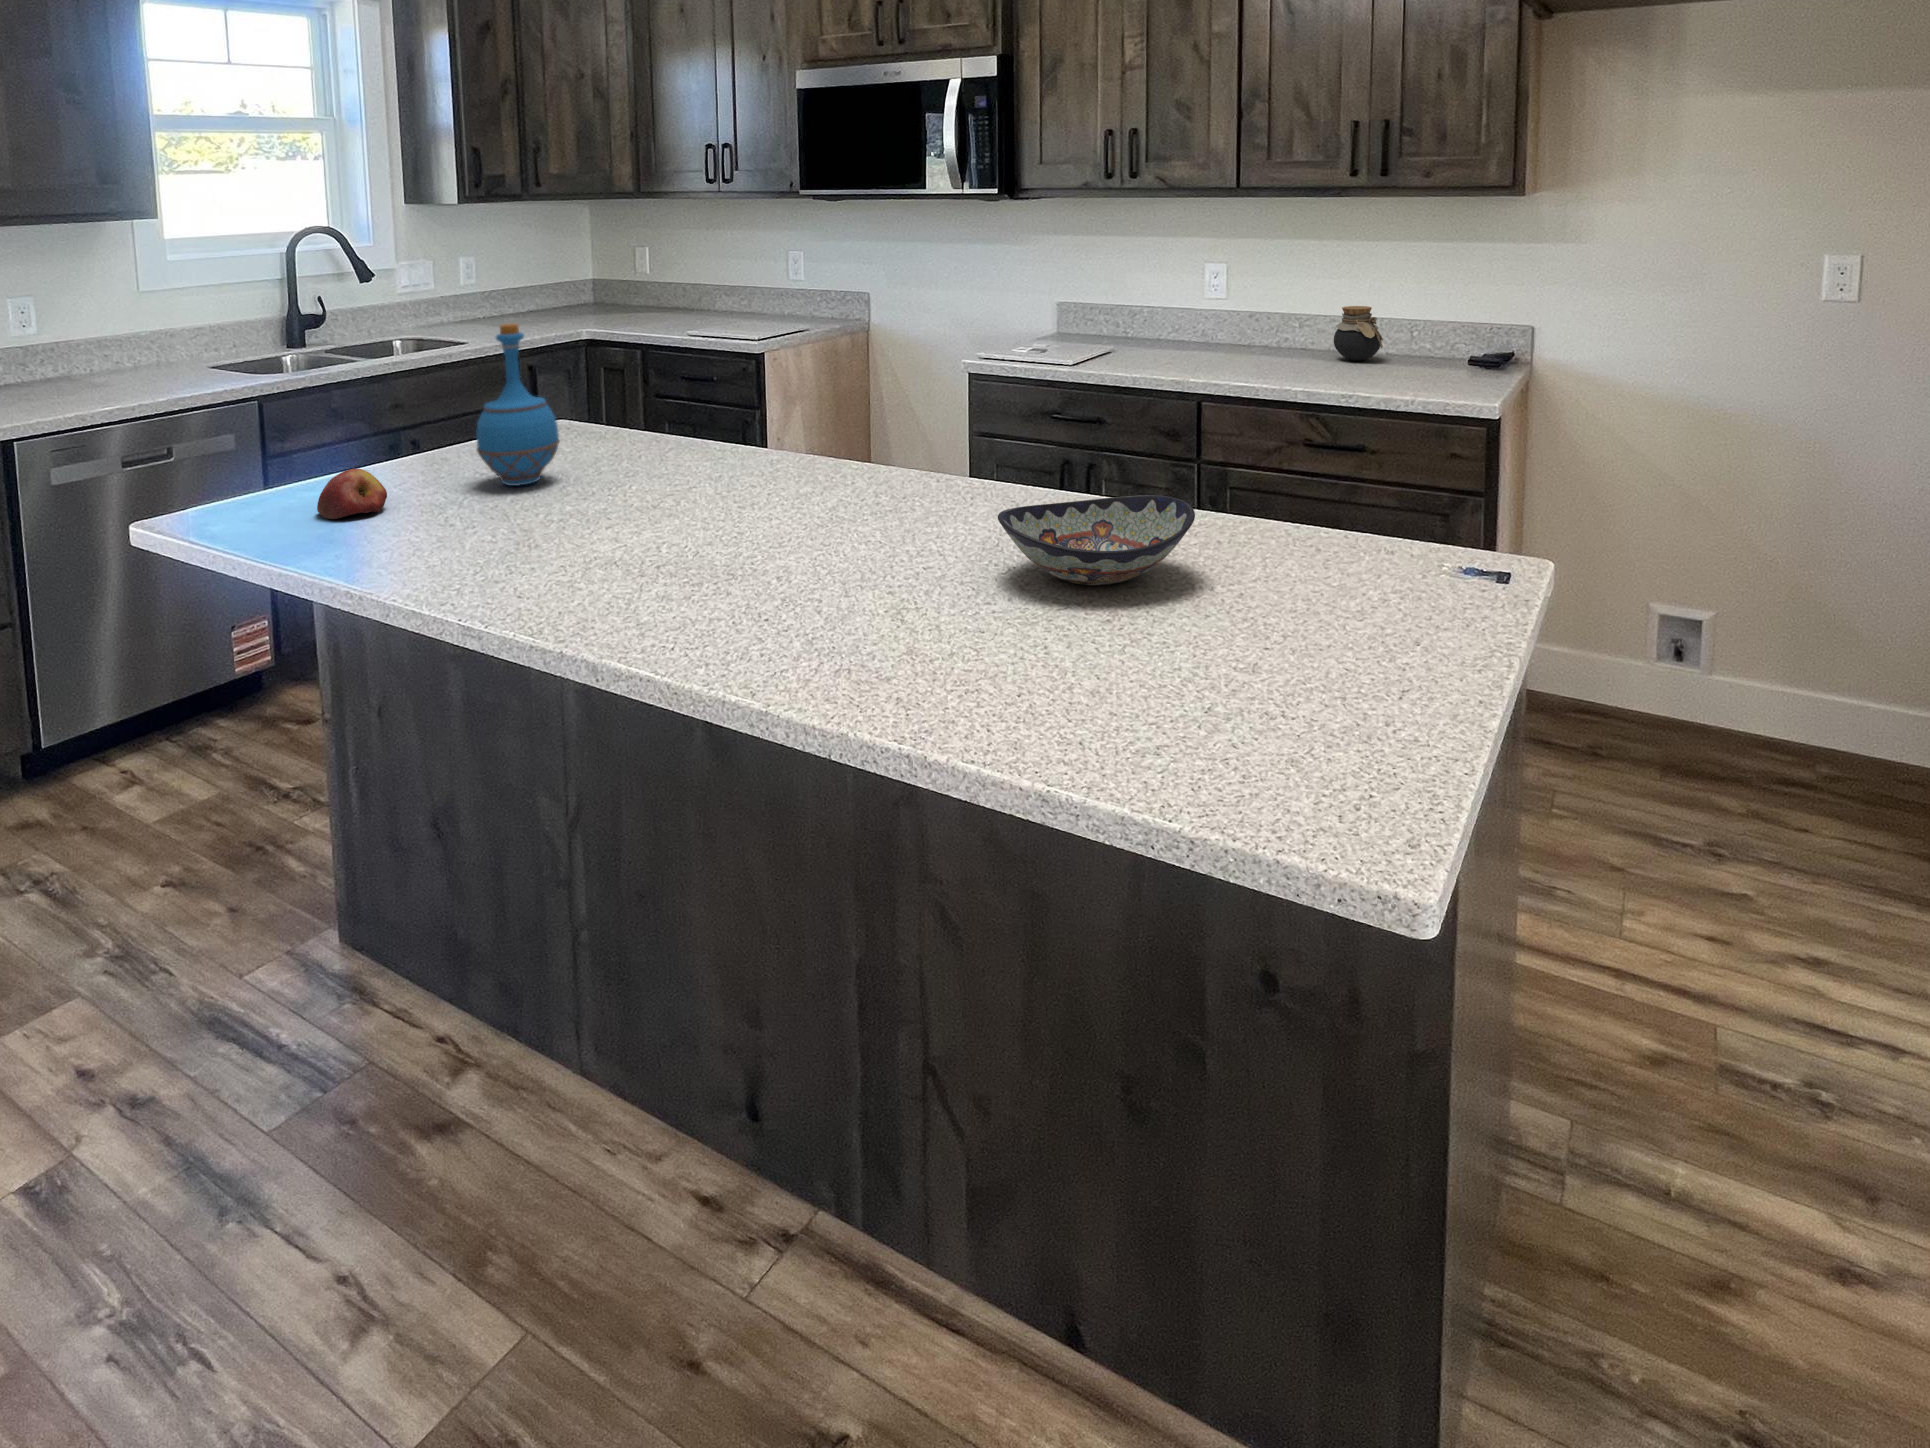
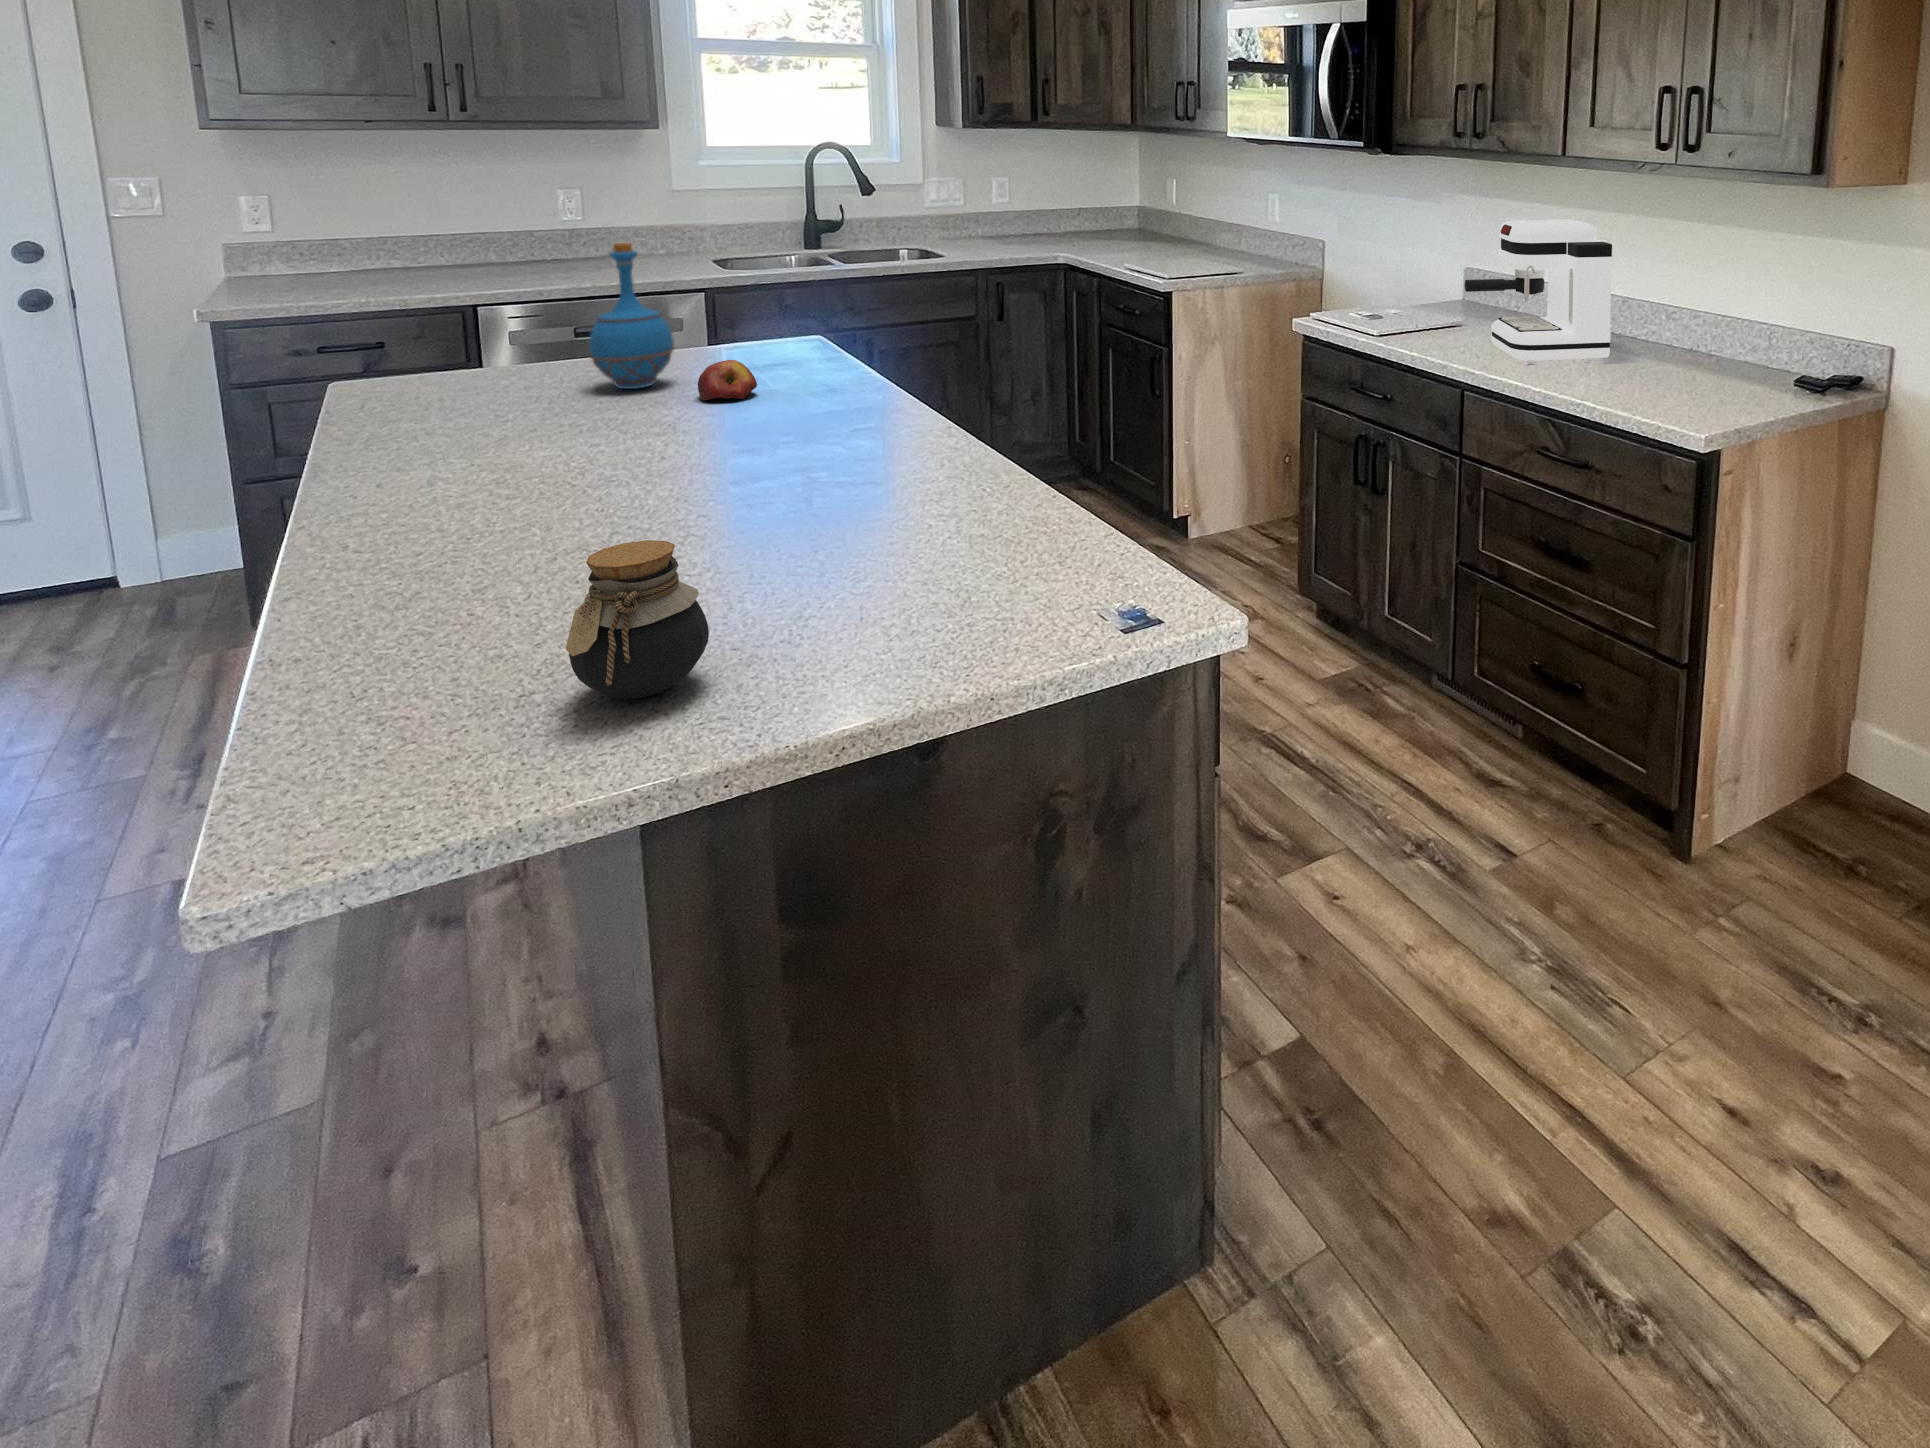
coffee maker: none [1171,246,1304,374] -> present [1465,220,1612,363]
jar: present [1334,306,1383,361] -> present [566,540,709,699]
apple: present [317,469,387,519] -> present [698,360,757,400]
decorative bowl: present [998,495,1195,585] -> none [696,467,909,557]

